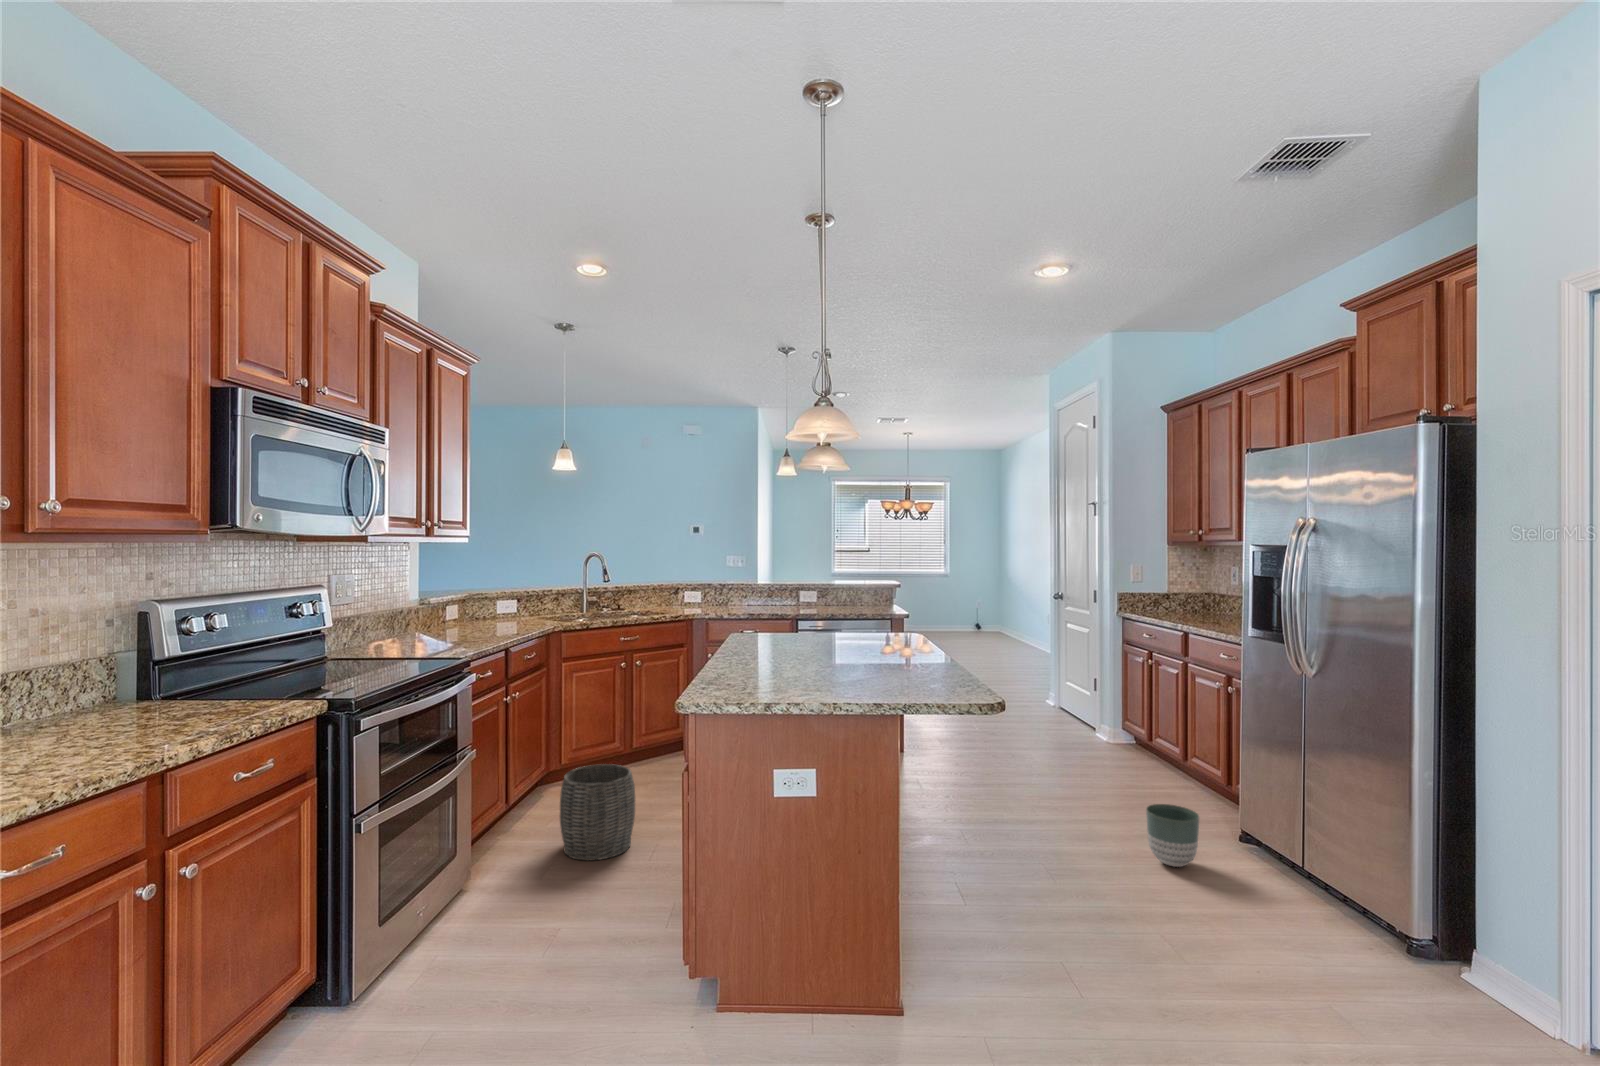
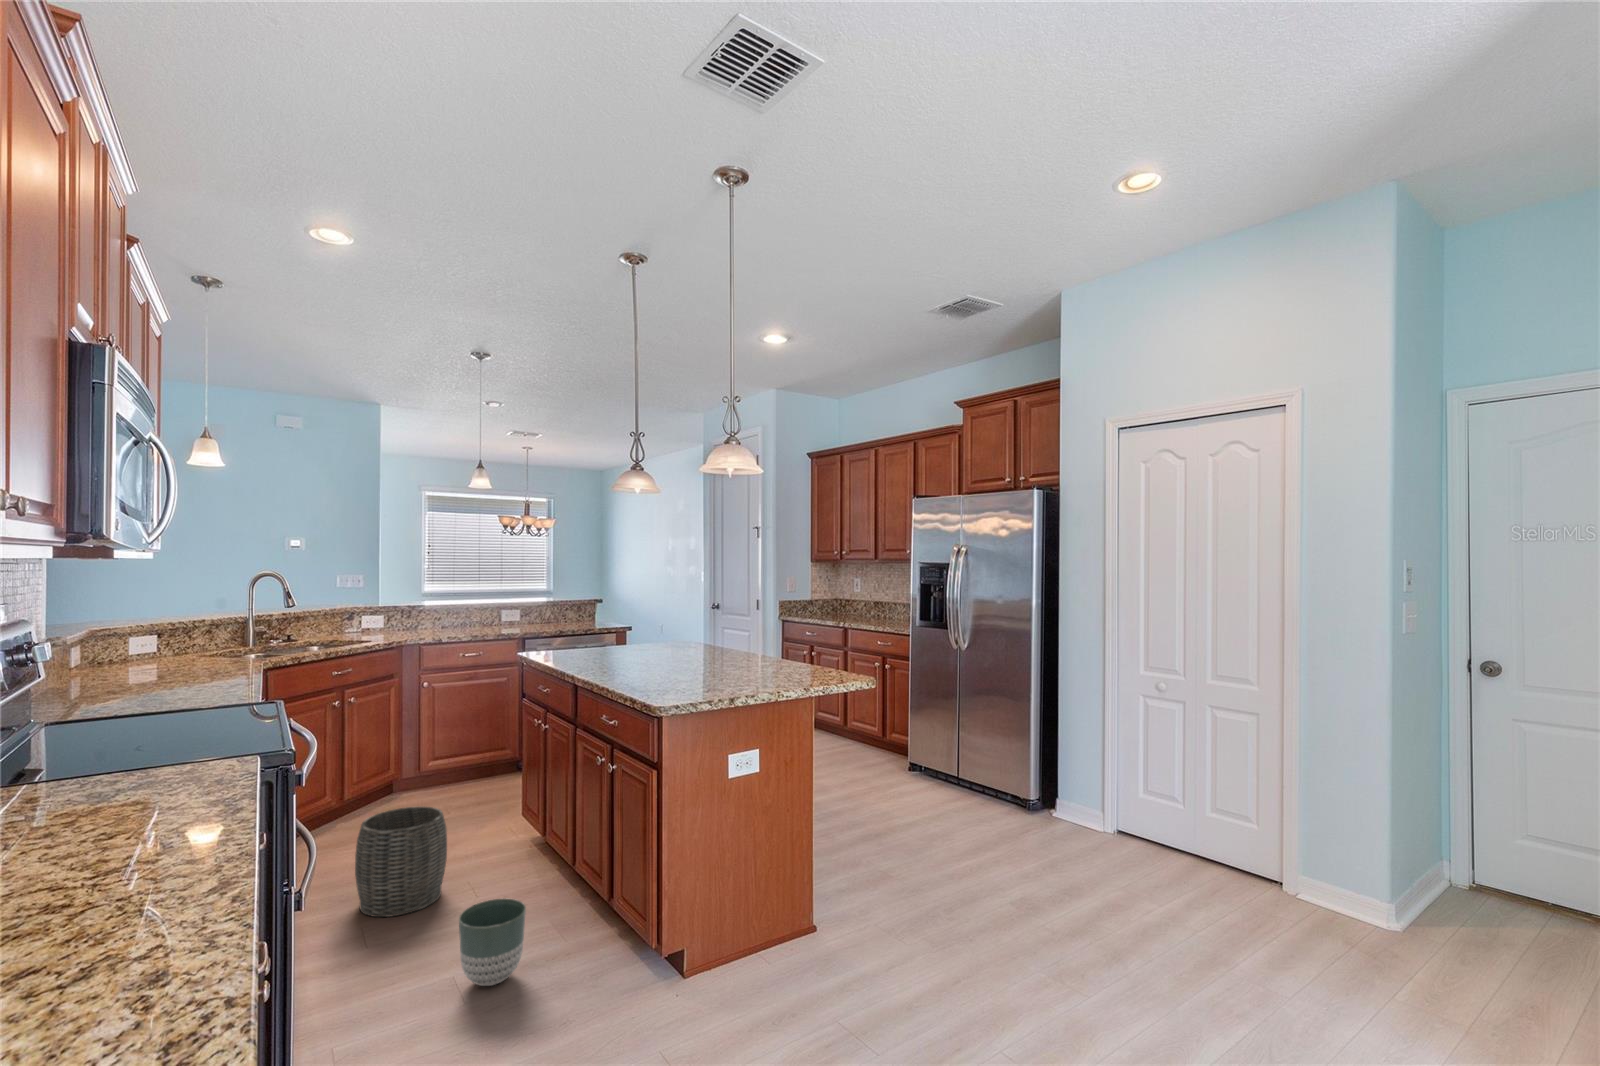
planter: present [1146,804,1199,867] -> present [459,898,526,986]

